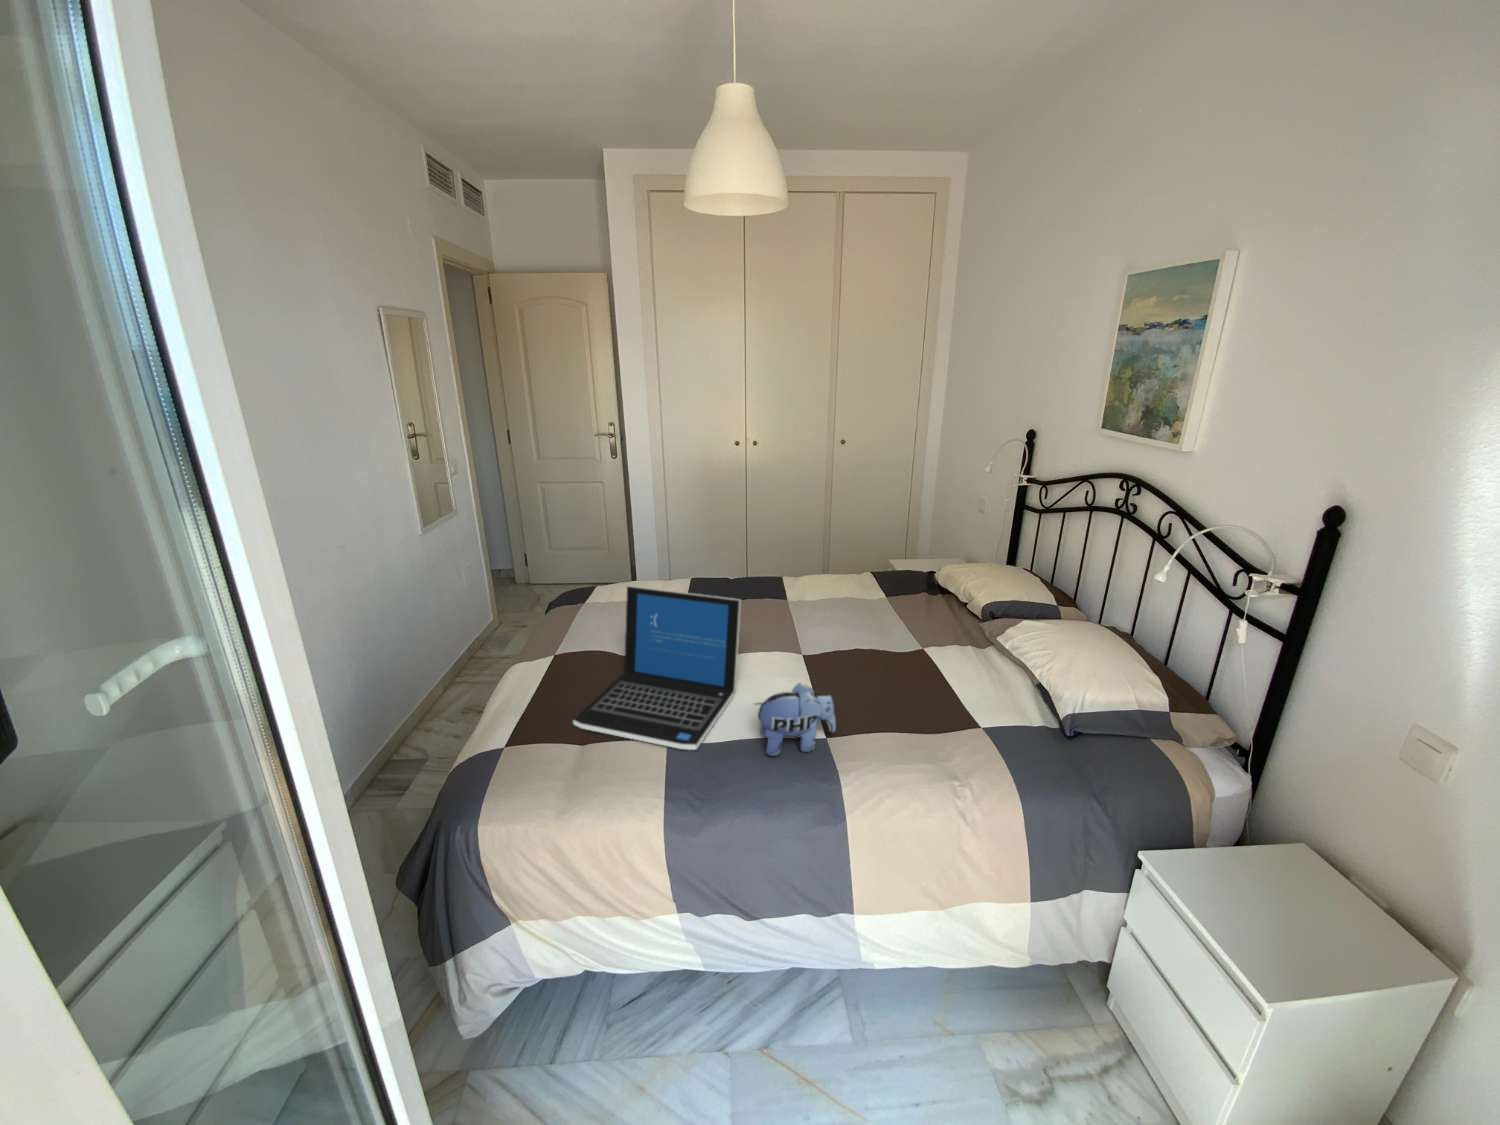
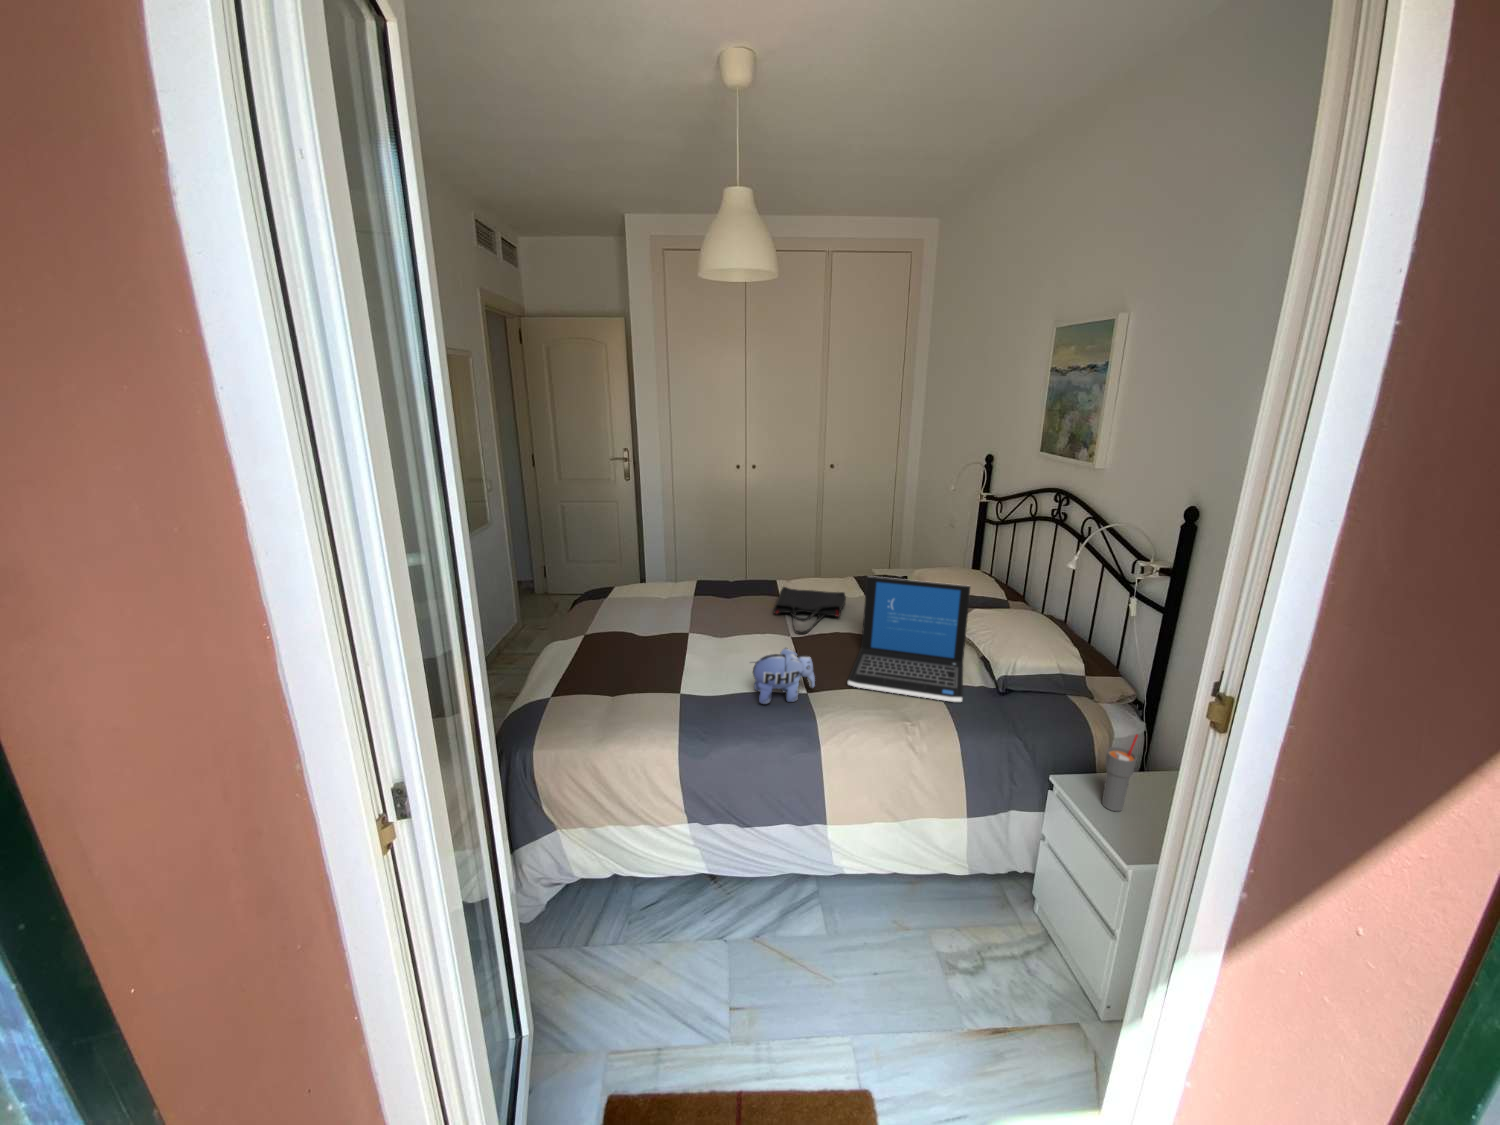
laptop: present [573,586,741,750] -> present [848,576,970,702]
tote bag: none [781,589,866,652] -> present [774,587,846,634]
cup: none [1215,814,1272,913] -> present [1102,734,1138,811]

